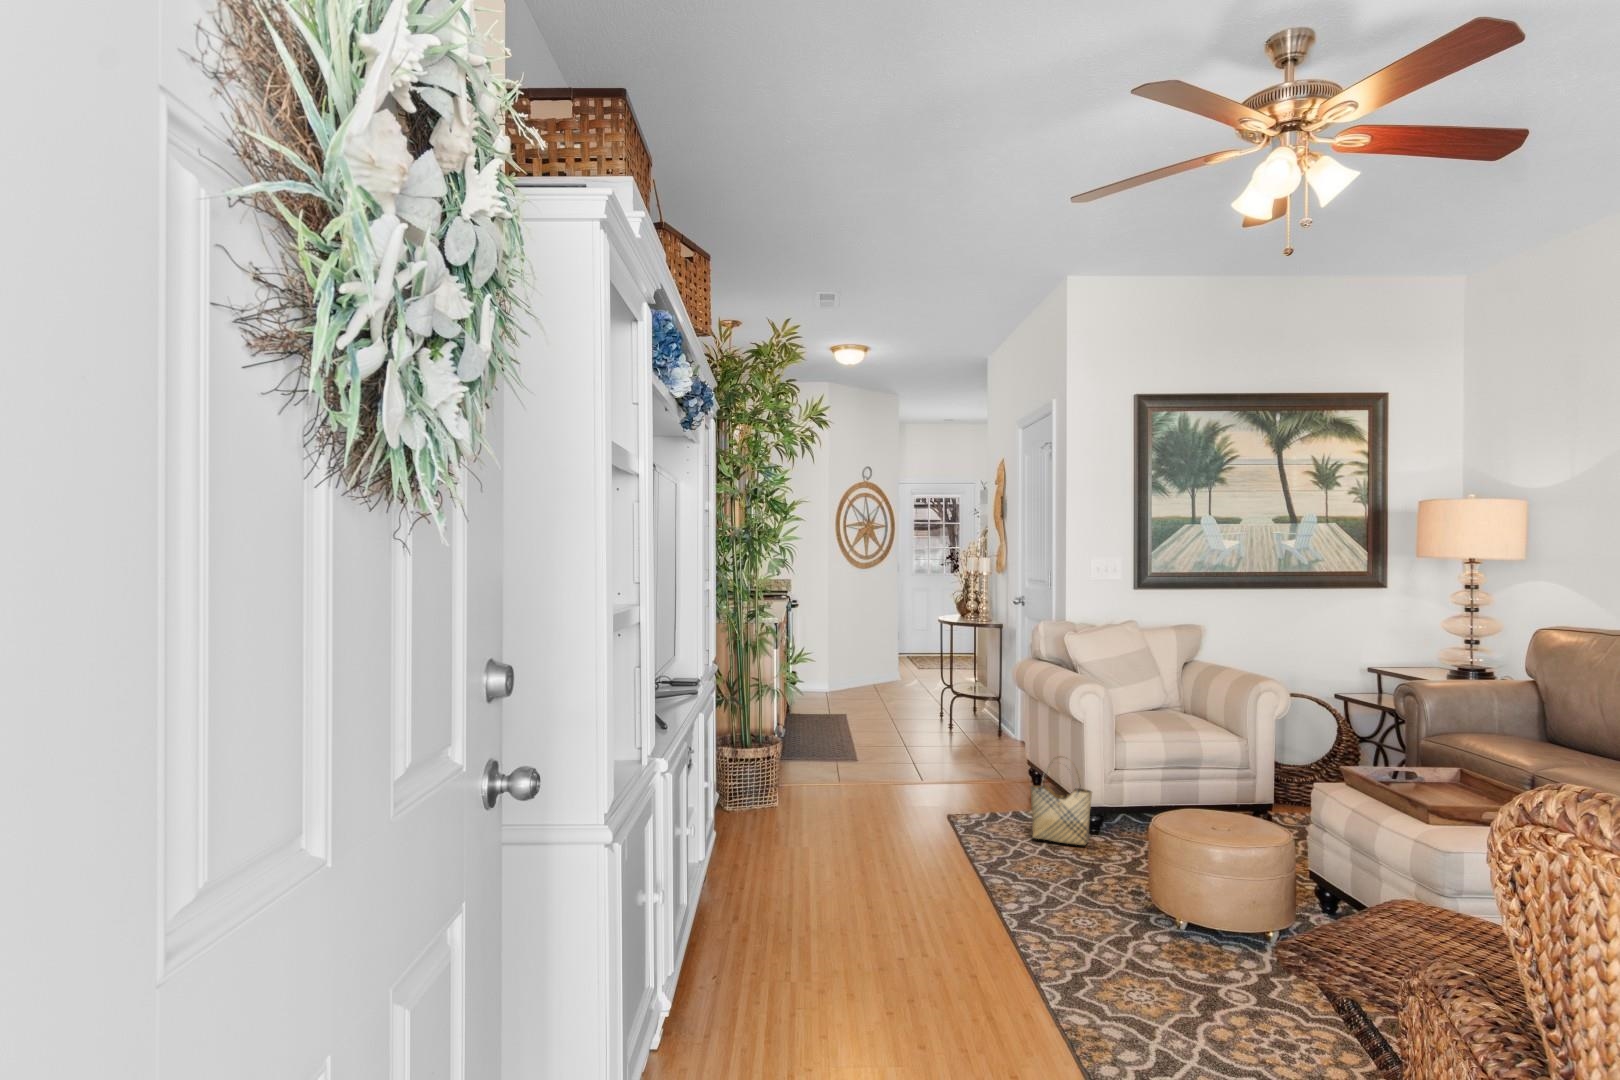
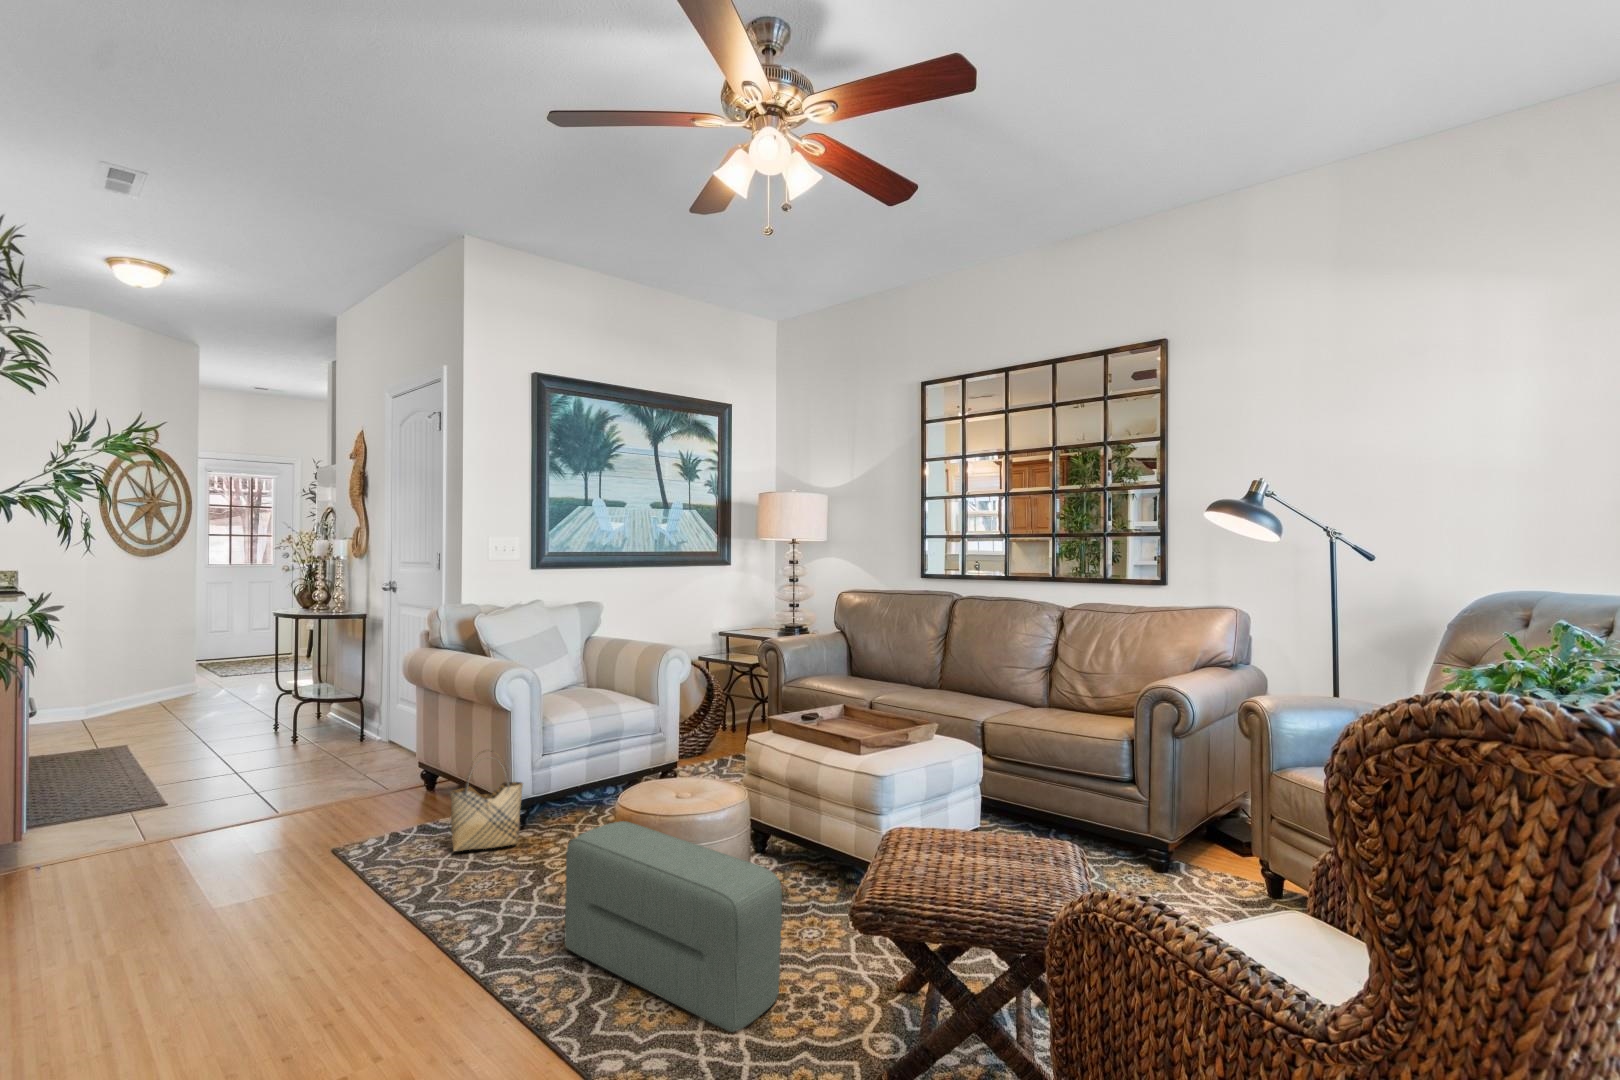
pouf: none [1082,833,1257,1042] -> present [564,821,782,1032]

